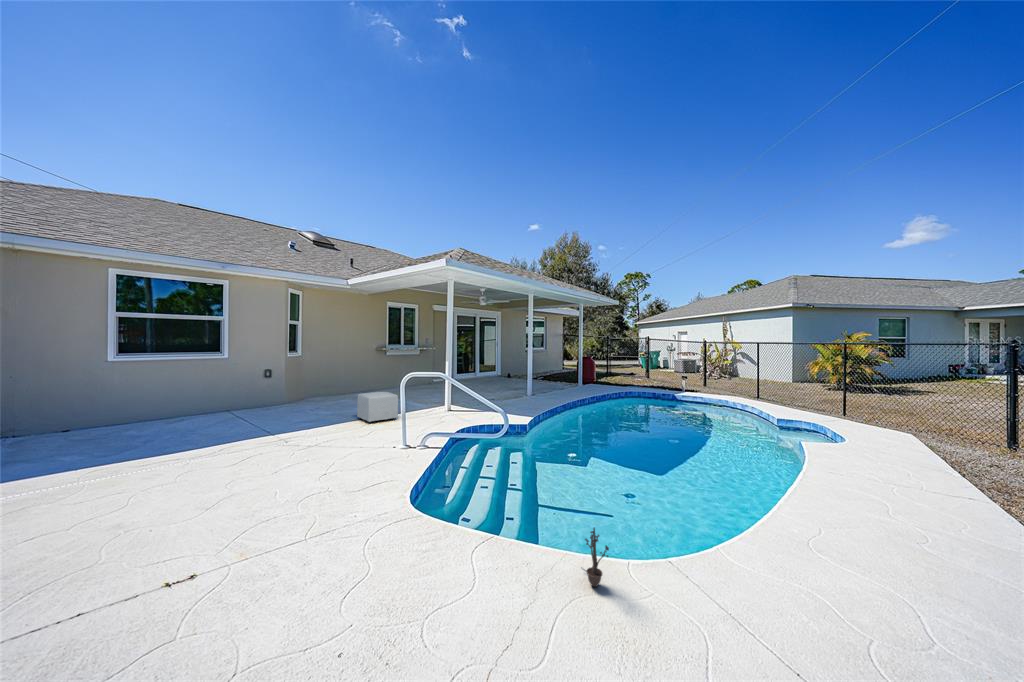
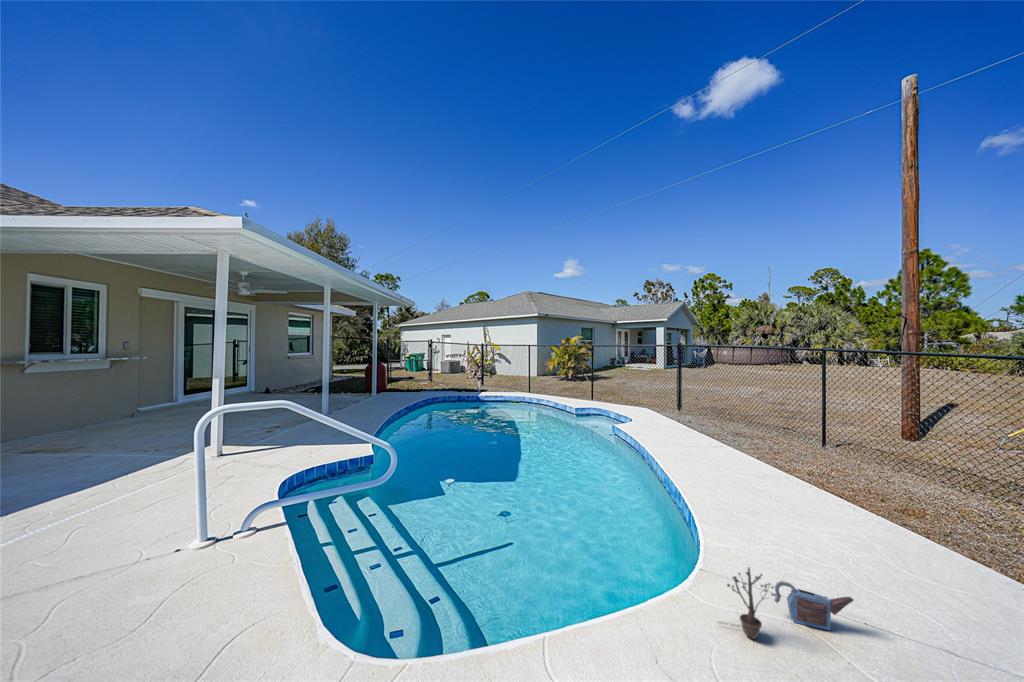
ottoman: present [357,392,398,423] -> none [21,446,144,517]
watering can: none [640,560,694,618] -> present [774,581,854,631]

